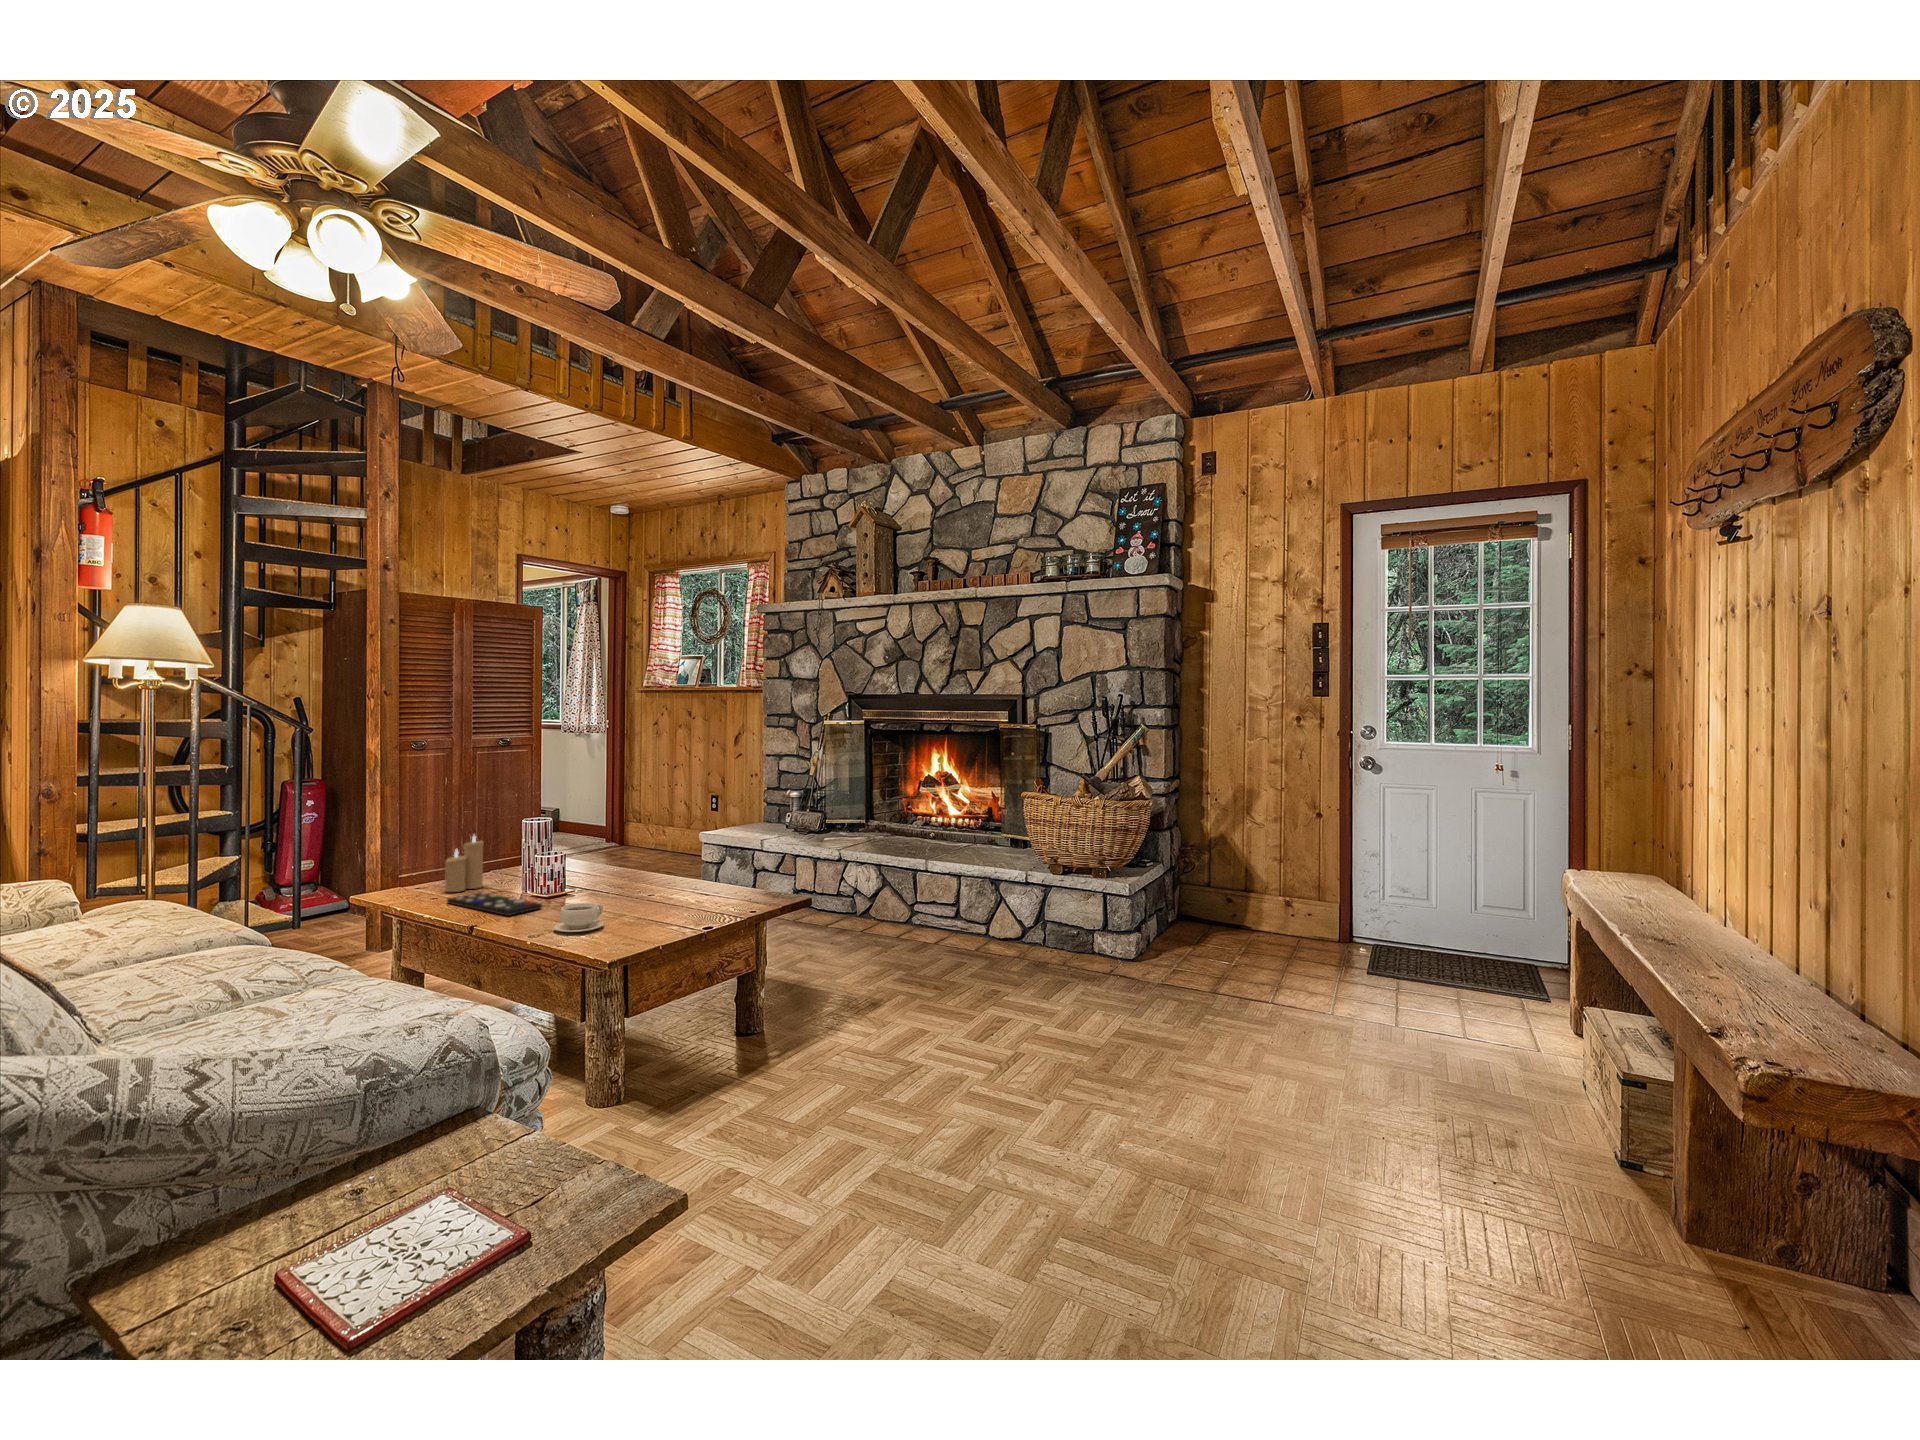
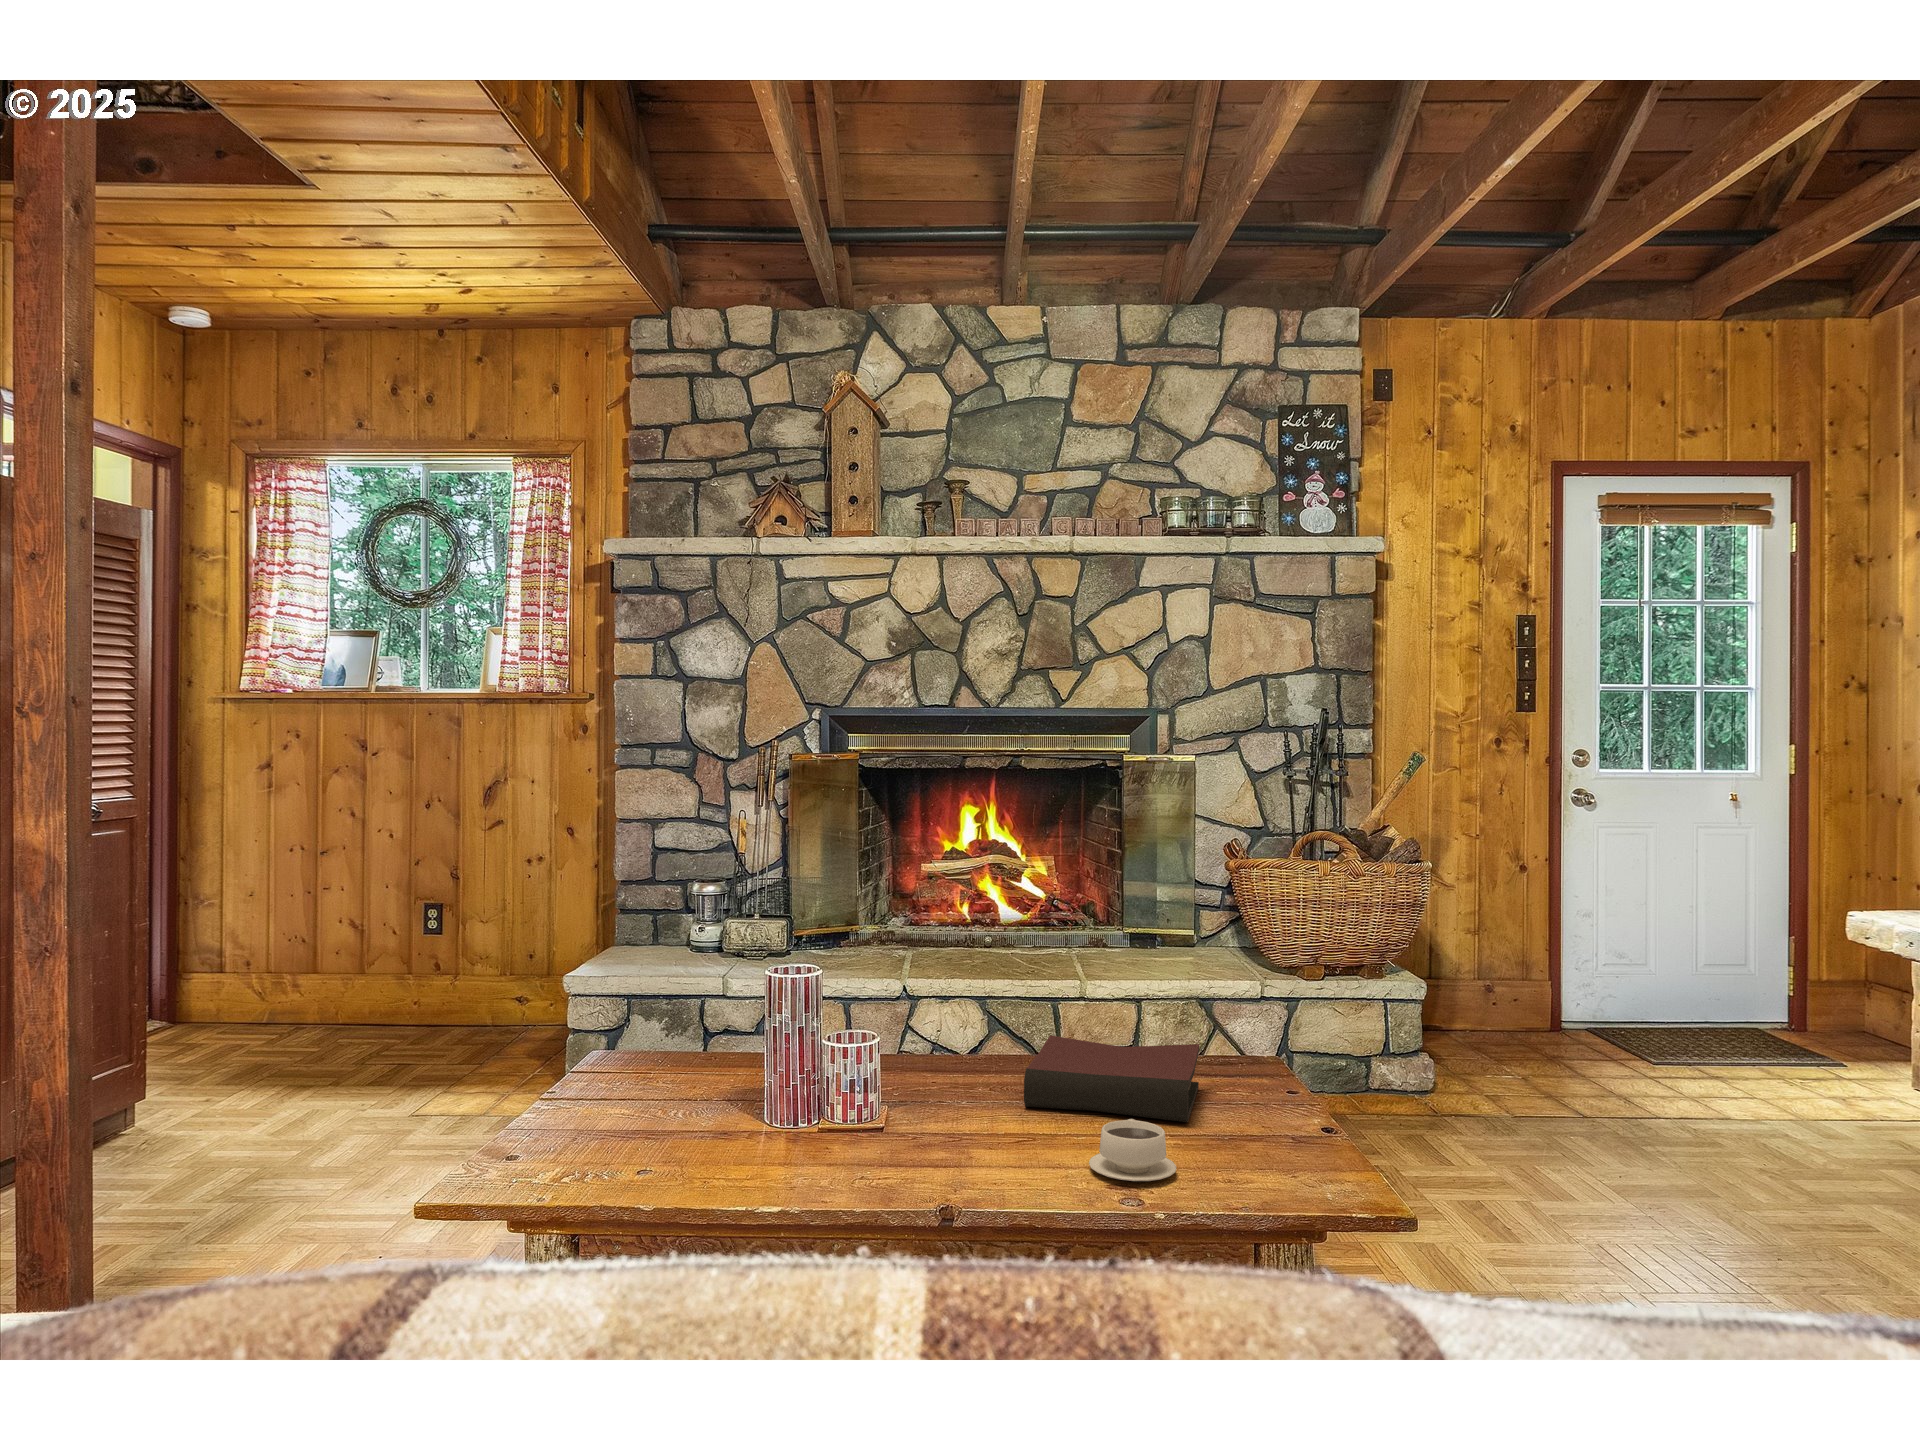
candle: present [445,836,484,892] -> none [651,1015,699,1143]
hardback book: none [625,869,736,916] -> present [1024,1035,1199,1122]
remote control: present [447,892,542,916] -> none [745,1133,949,1170]

